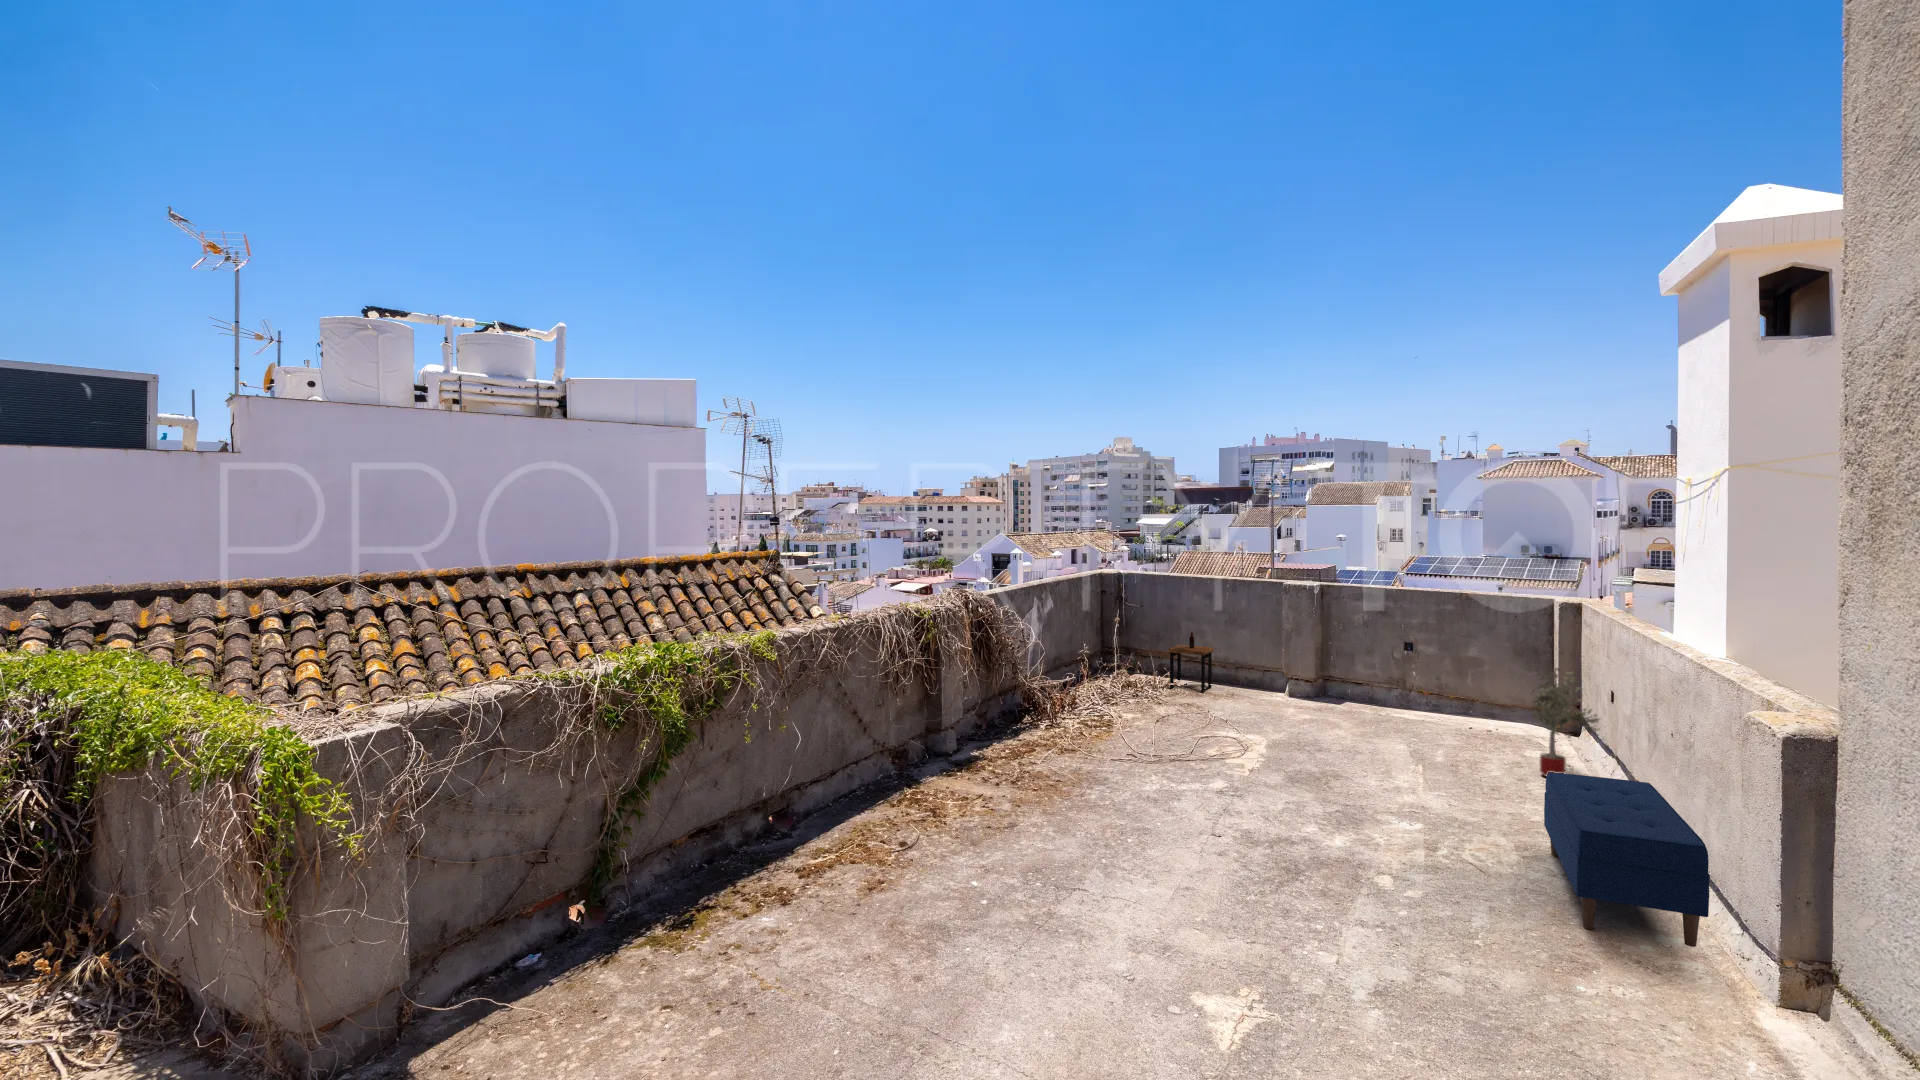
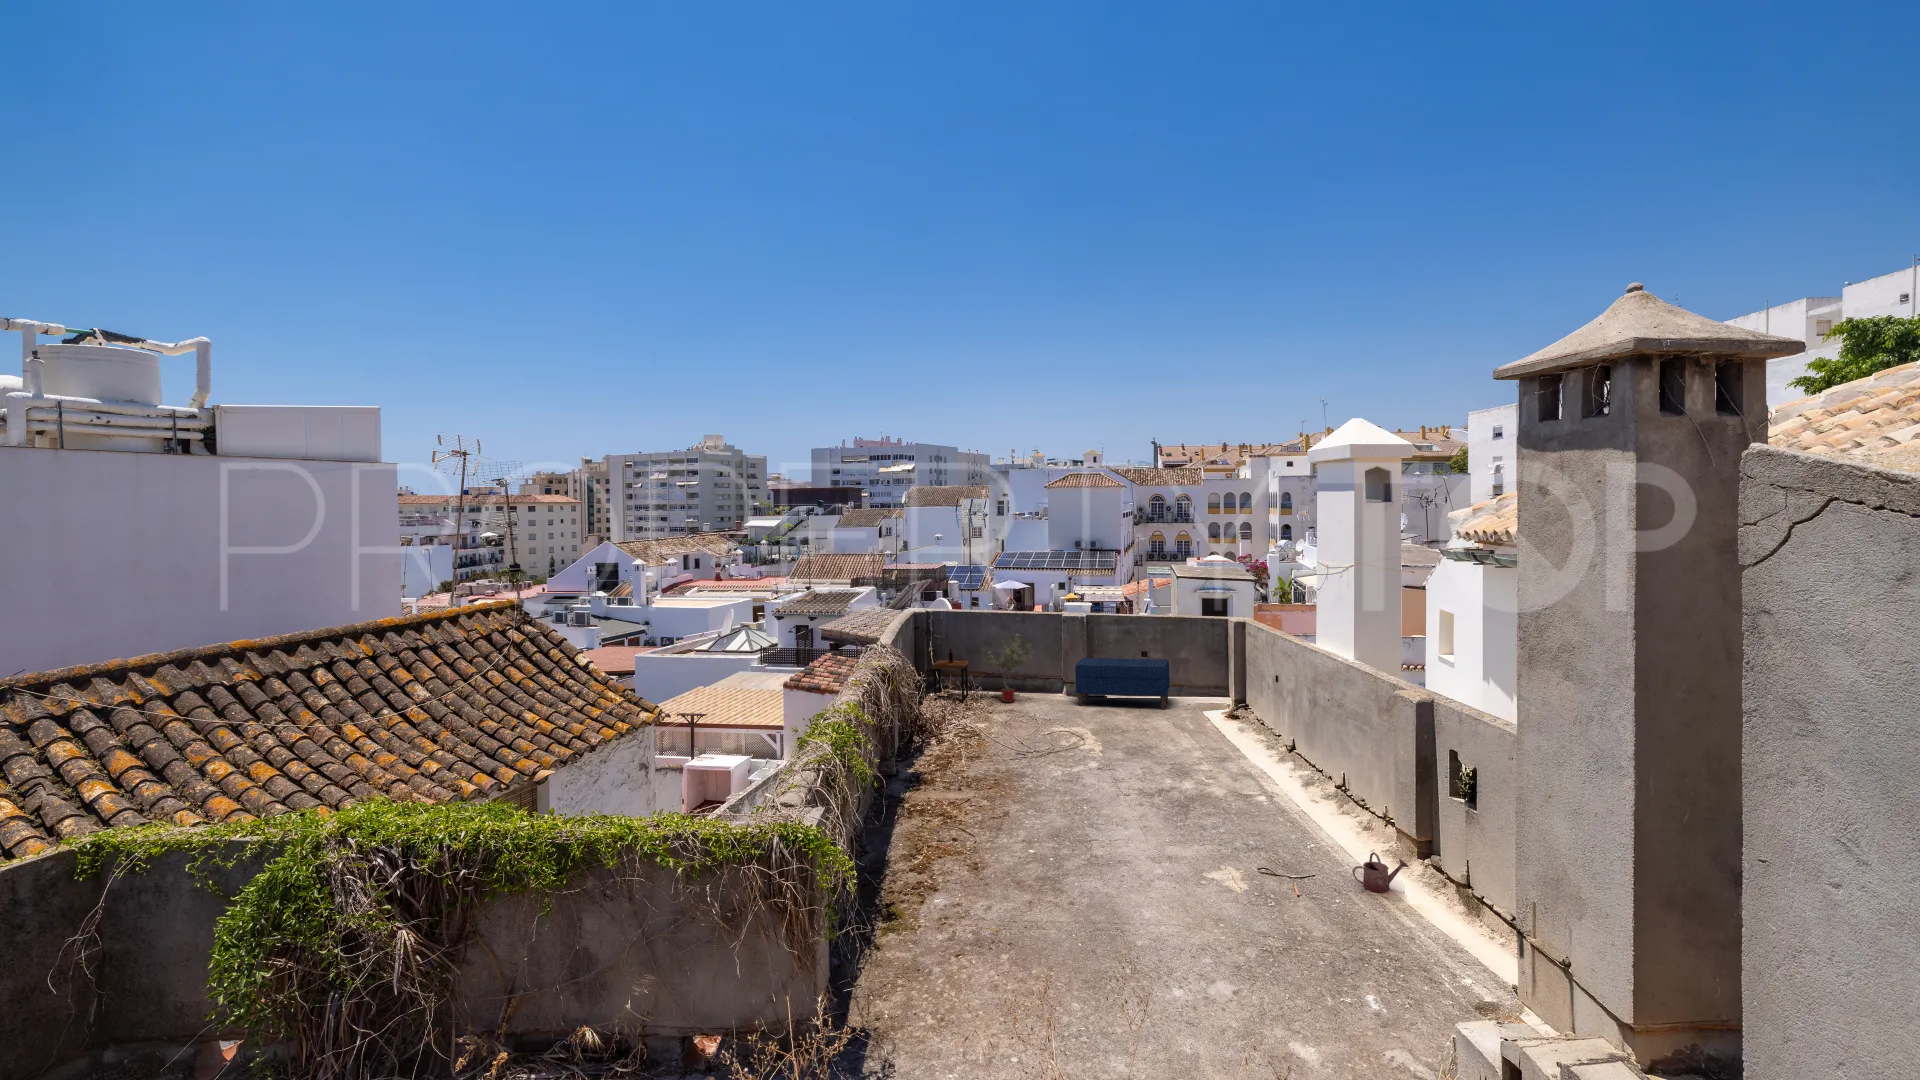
potted tree: present [1533,668,1600,777] -> present [983,634,1031,703]
bench: present [1544,772,1710,947] -> present [1075,658,1170,709]
watering can: none [1647,944,1748,1005] -> present [1352,852,1409,893]

